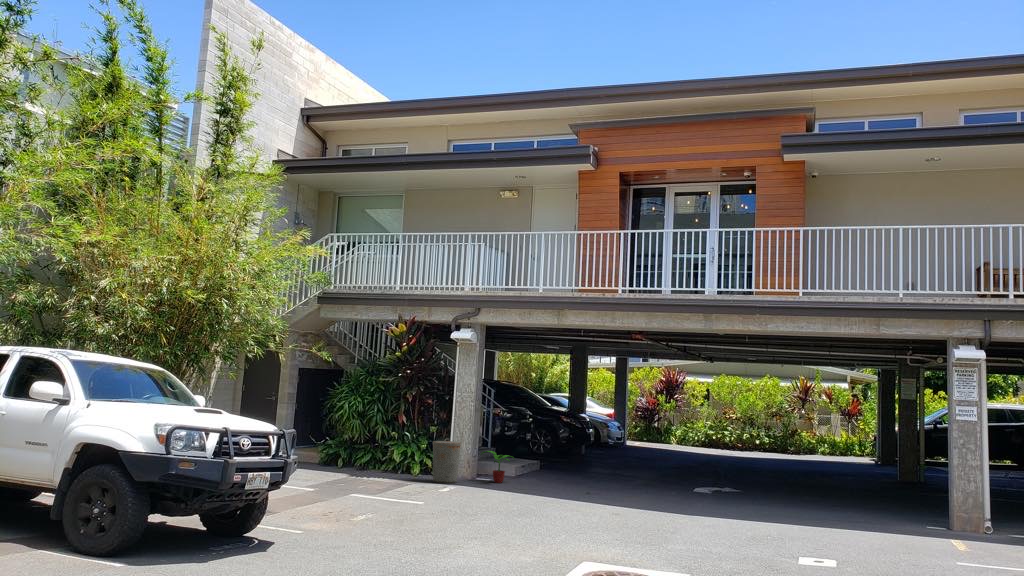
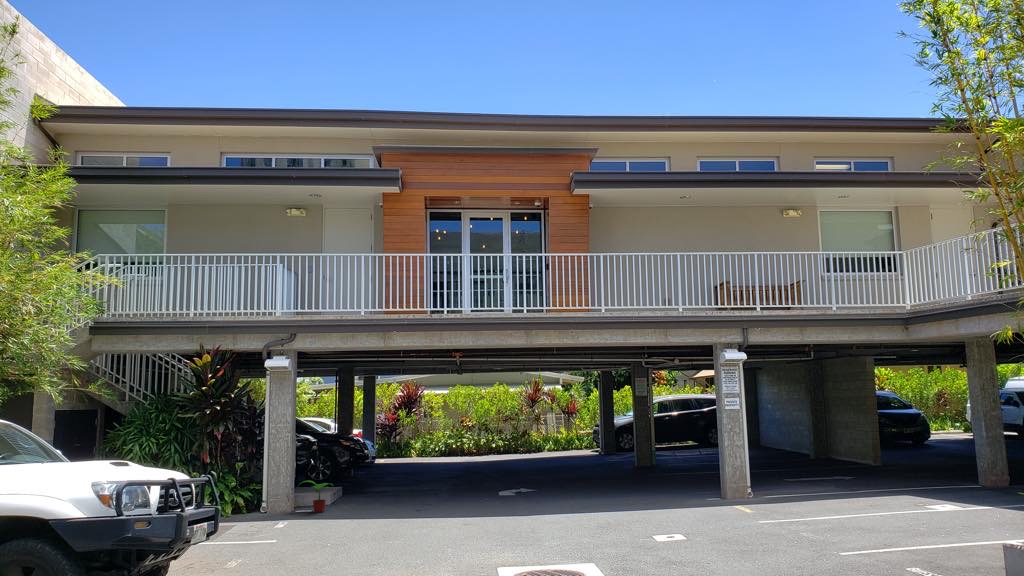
trash can: present [433,439,461,483] -> none [250,473,282,521]

